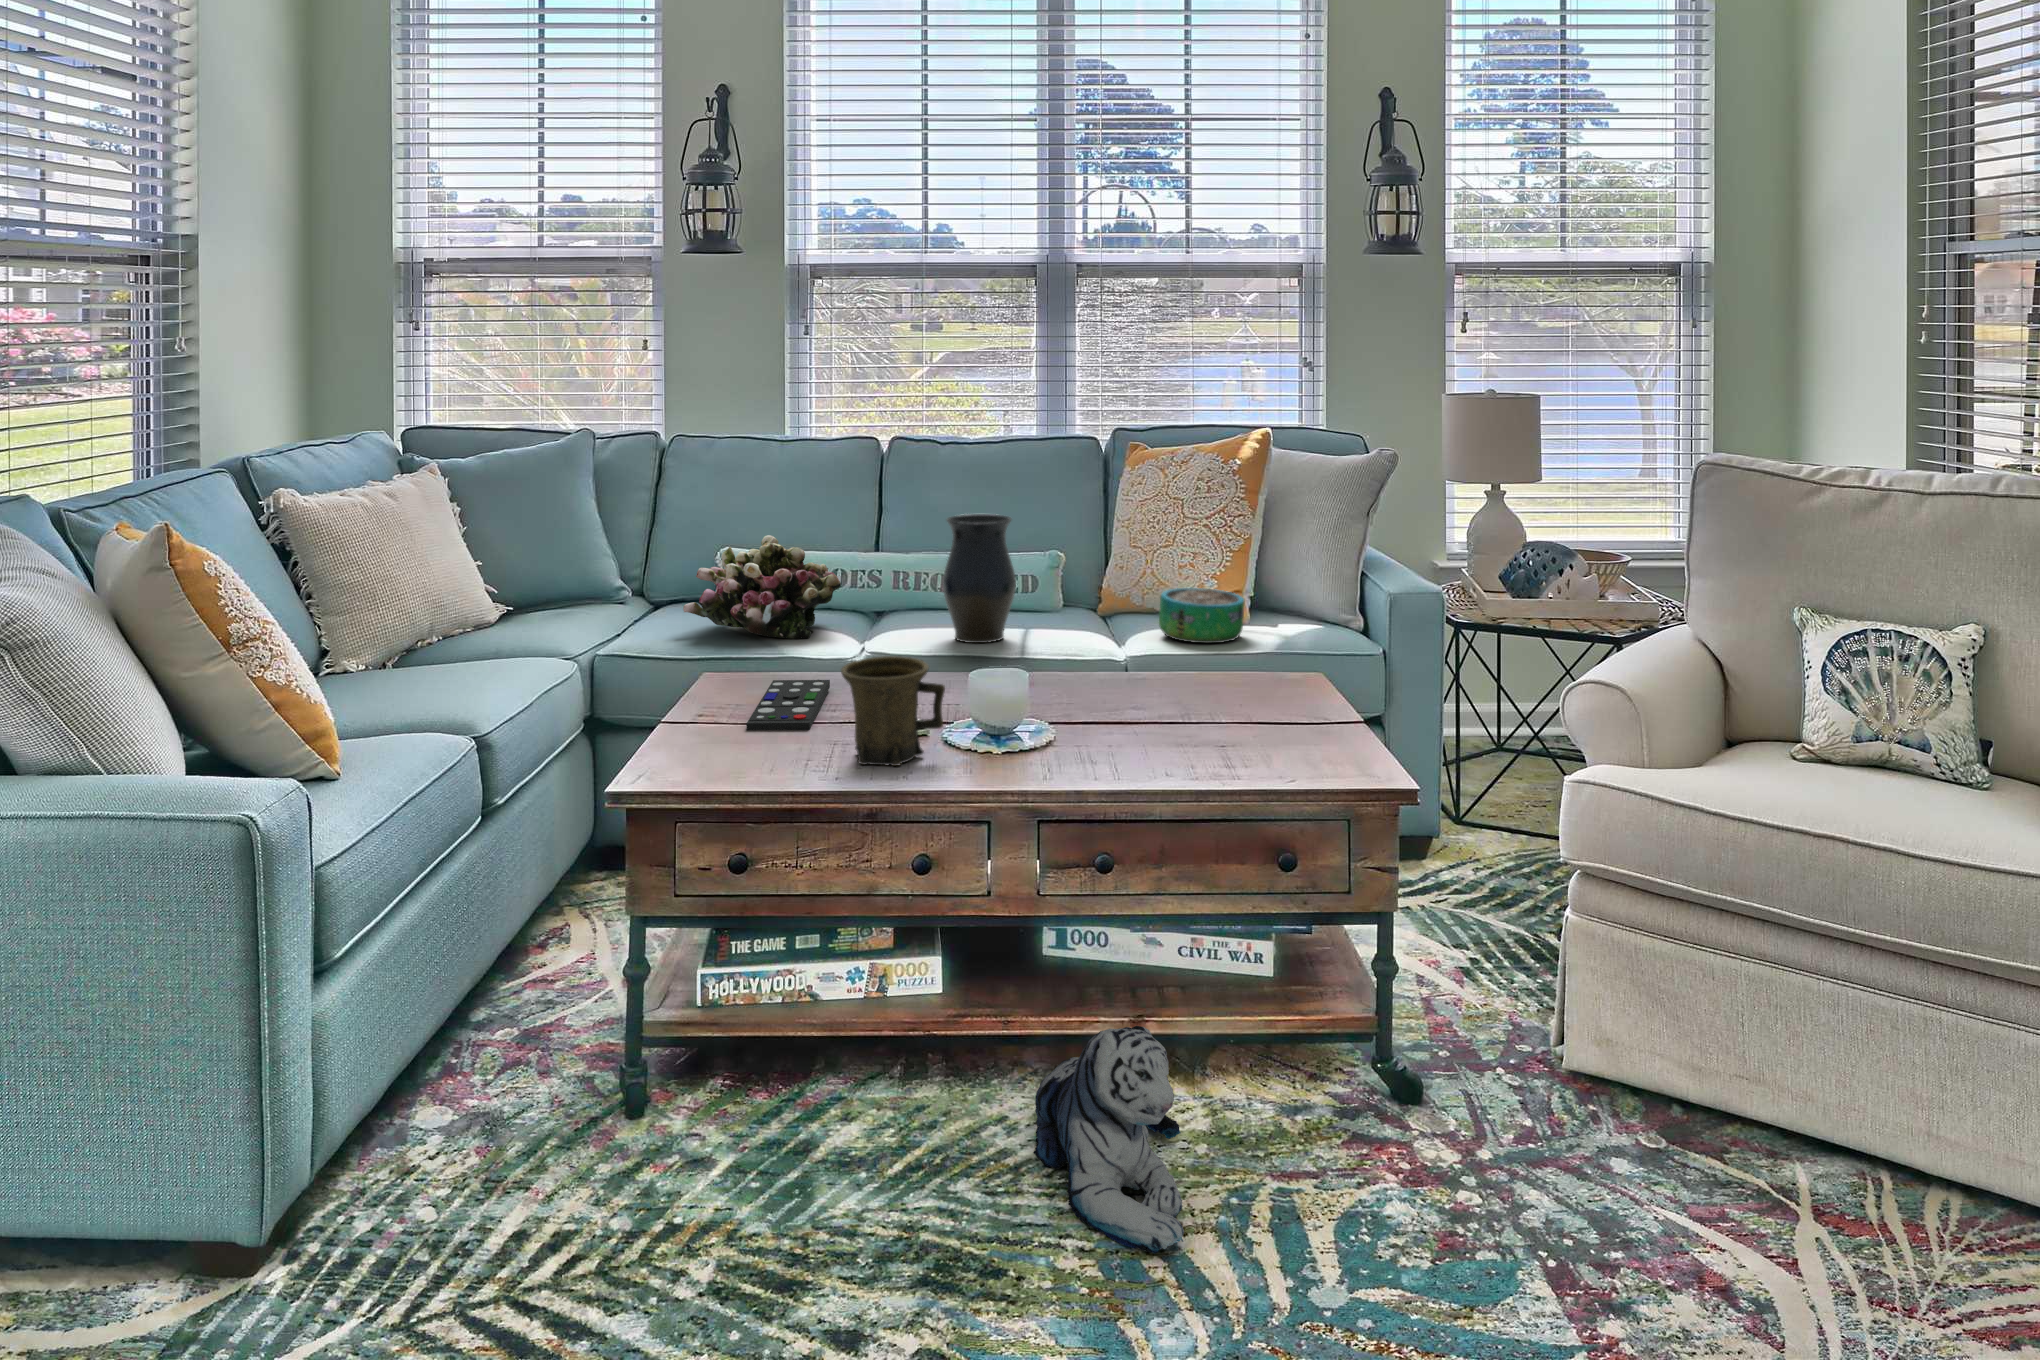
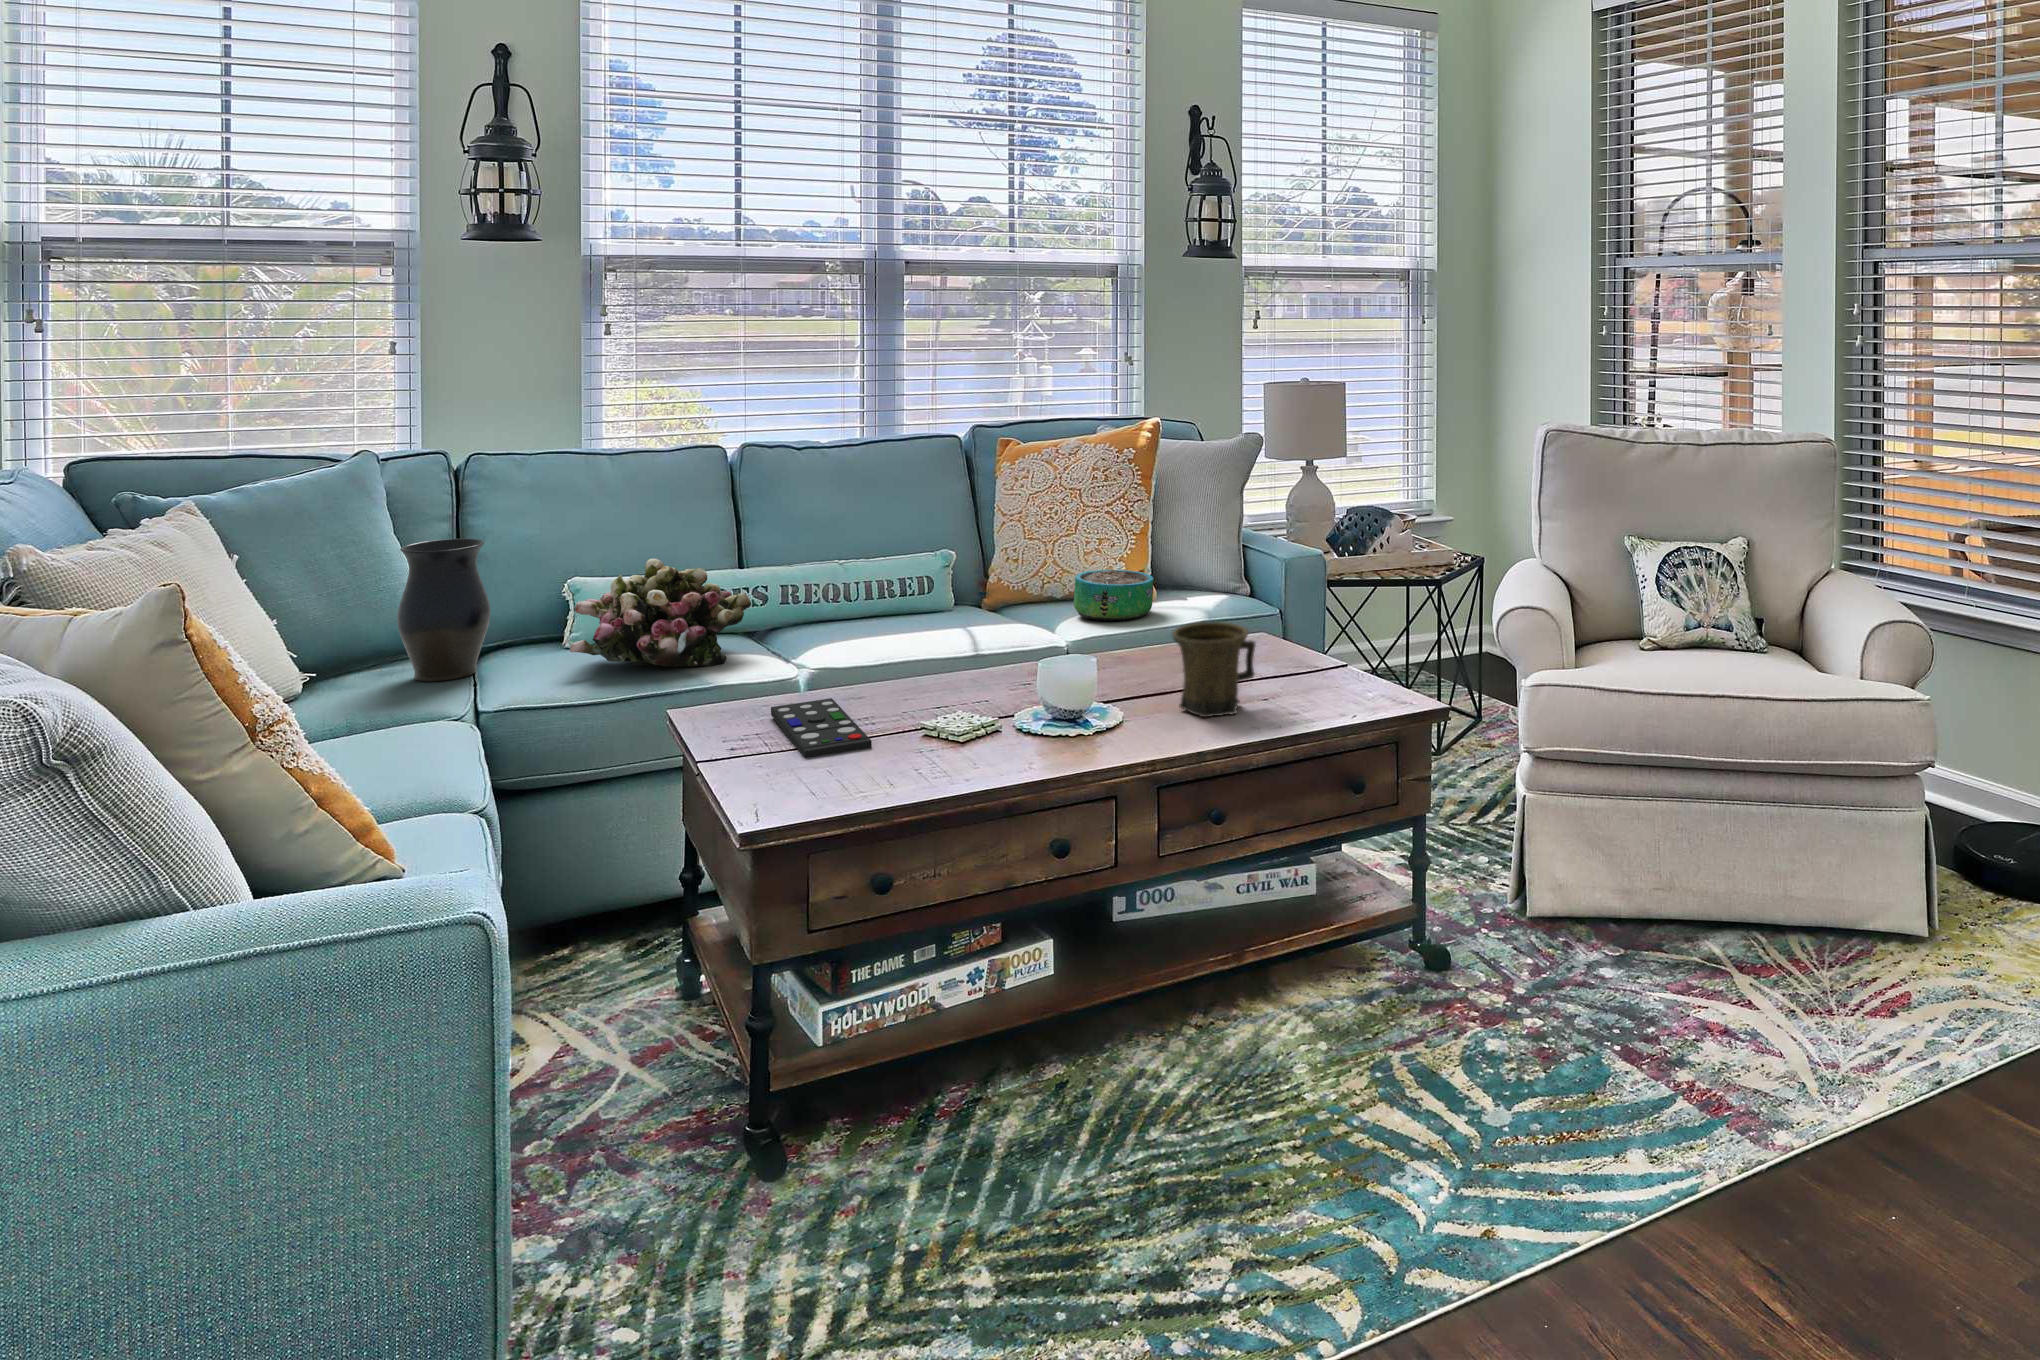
vase: present [943,514,1016,643] -> present [397,539,491,682]
mug: present [841,656,945,766] -> present [1172,622,1255,717]
plush toy: present [1033,1026,1184,1253] -> none [1176,951,1373,1135]

